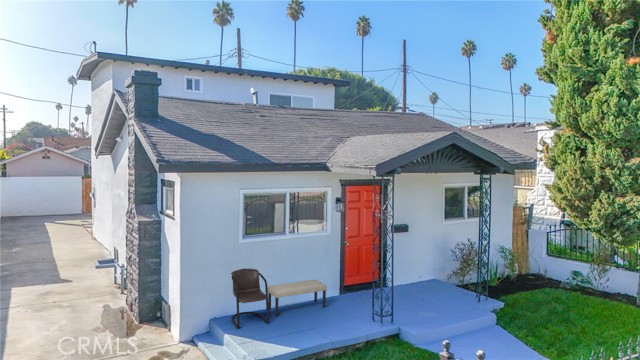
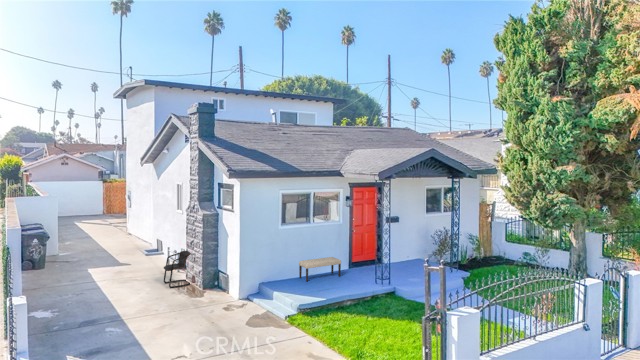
chair: present [231,269,269,329] -> present [164,251,191,288]

